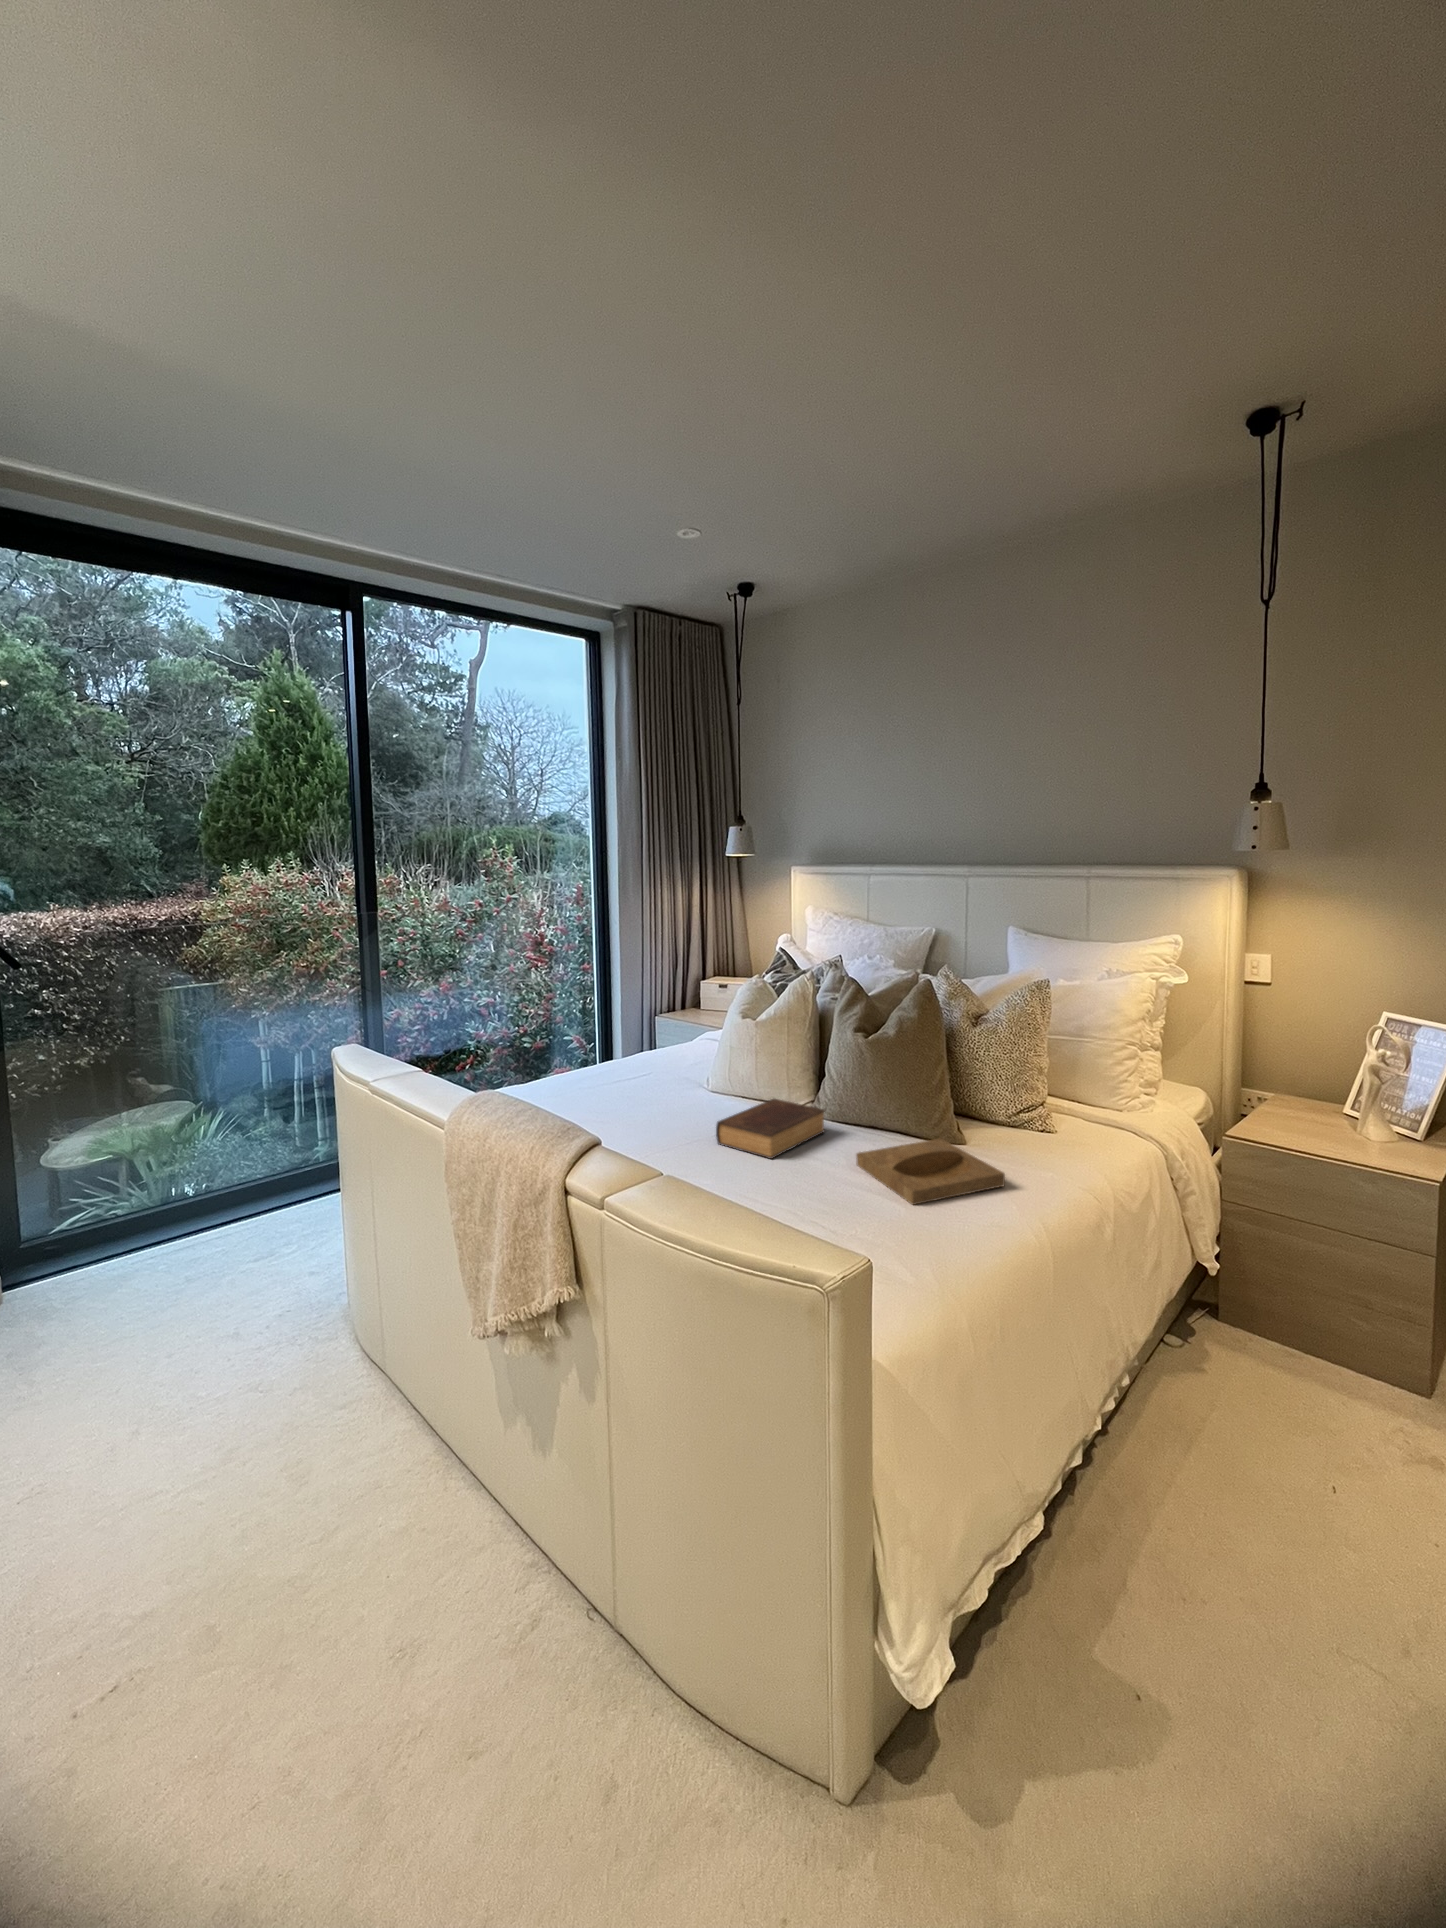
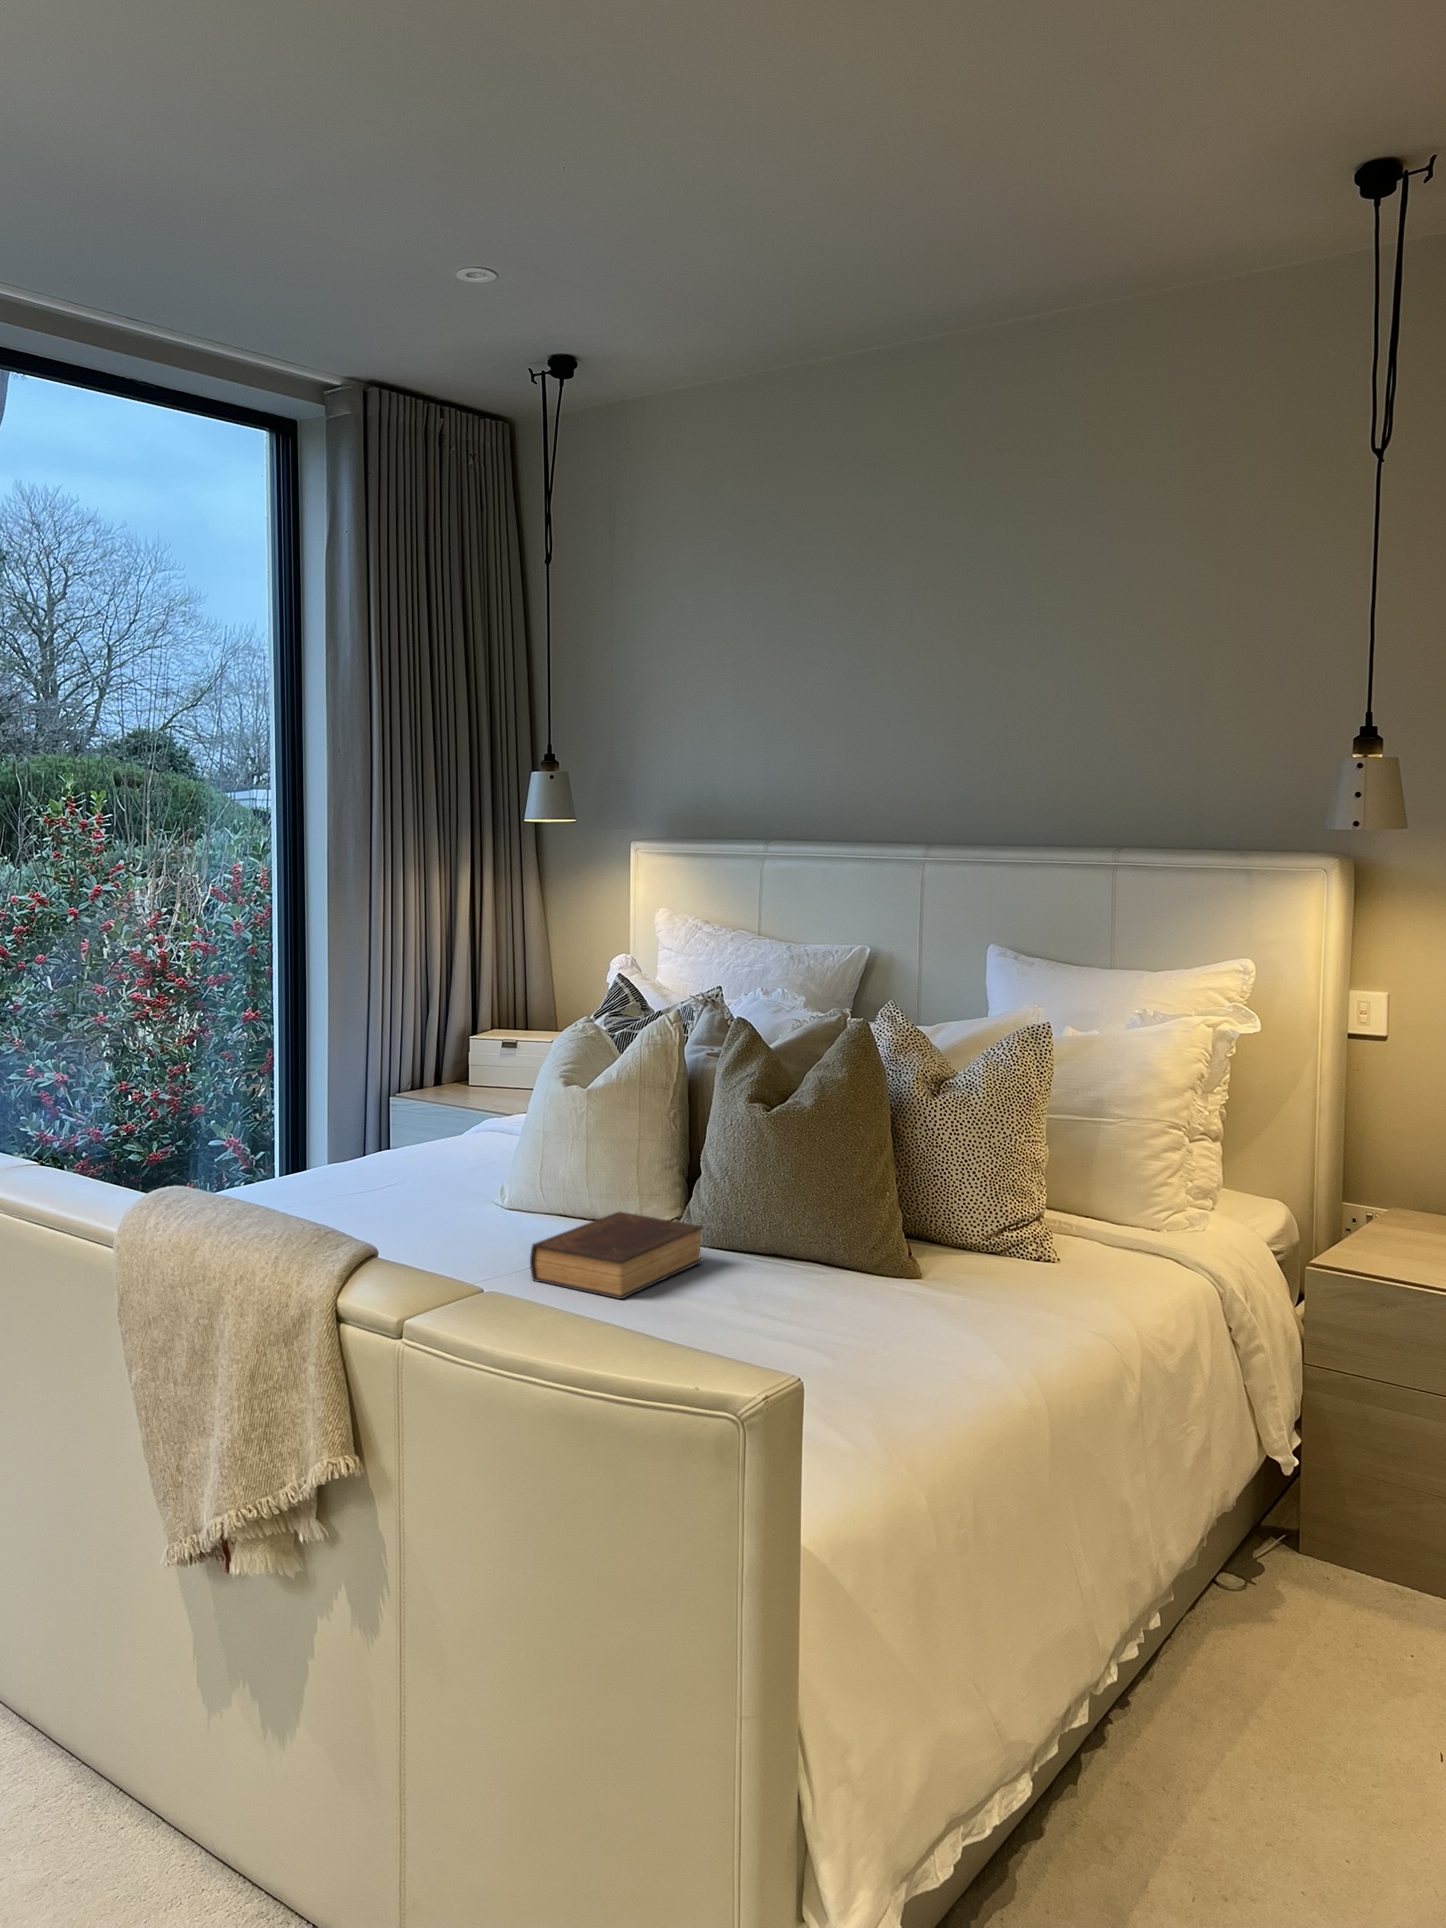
tray: present [856,1139,1005,1205] -> none [756,1265,981,1355]

